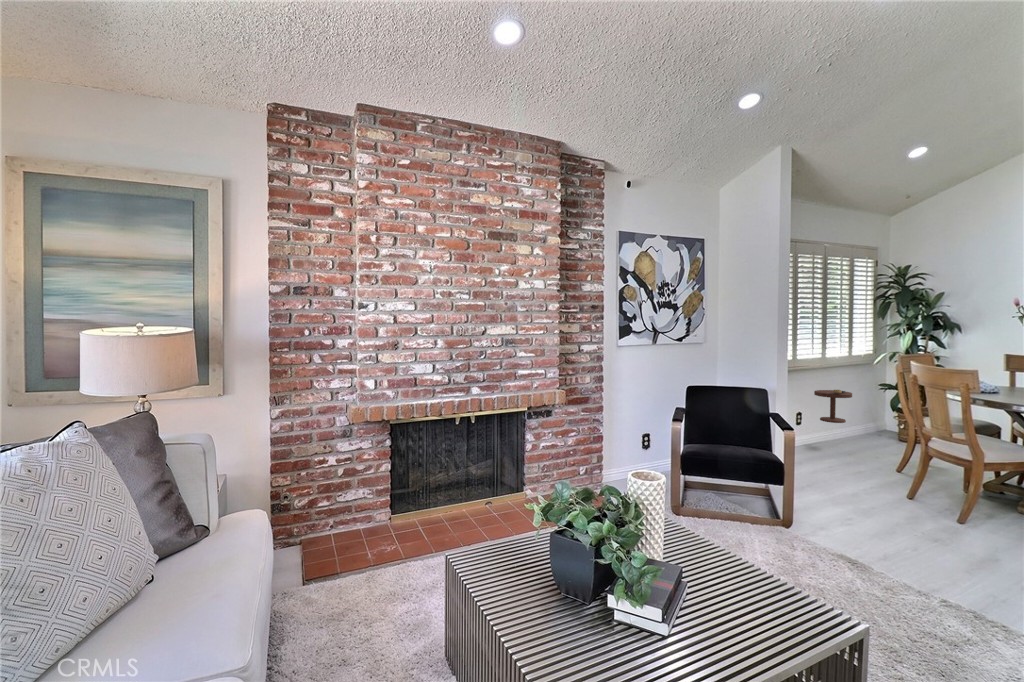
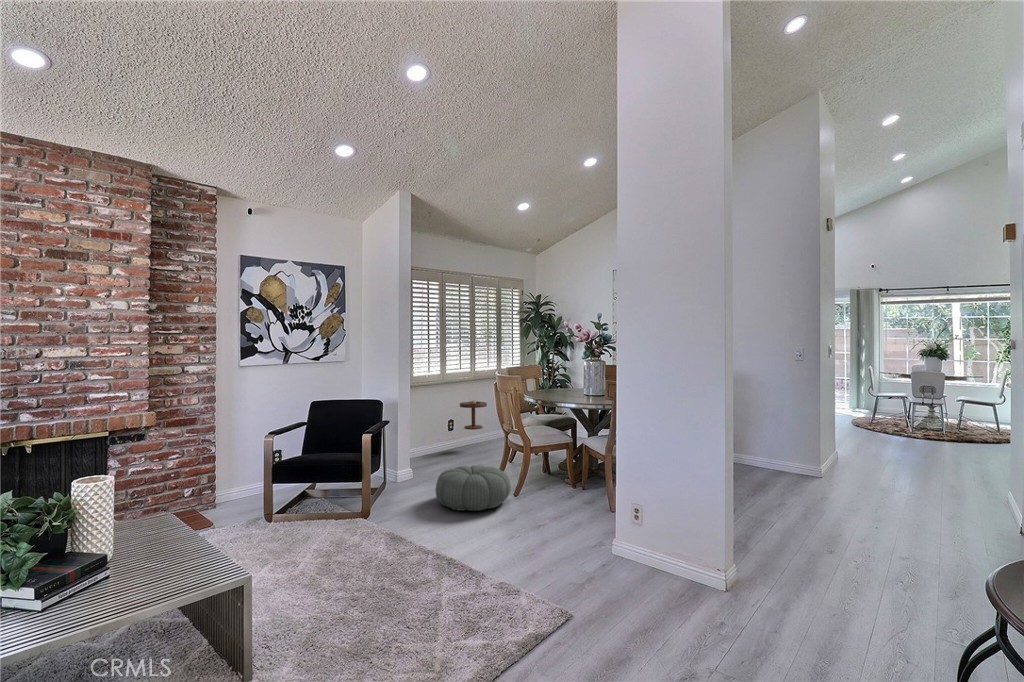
pouf: none [870,475,1002,542] -> present [435,465,511,511]

